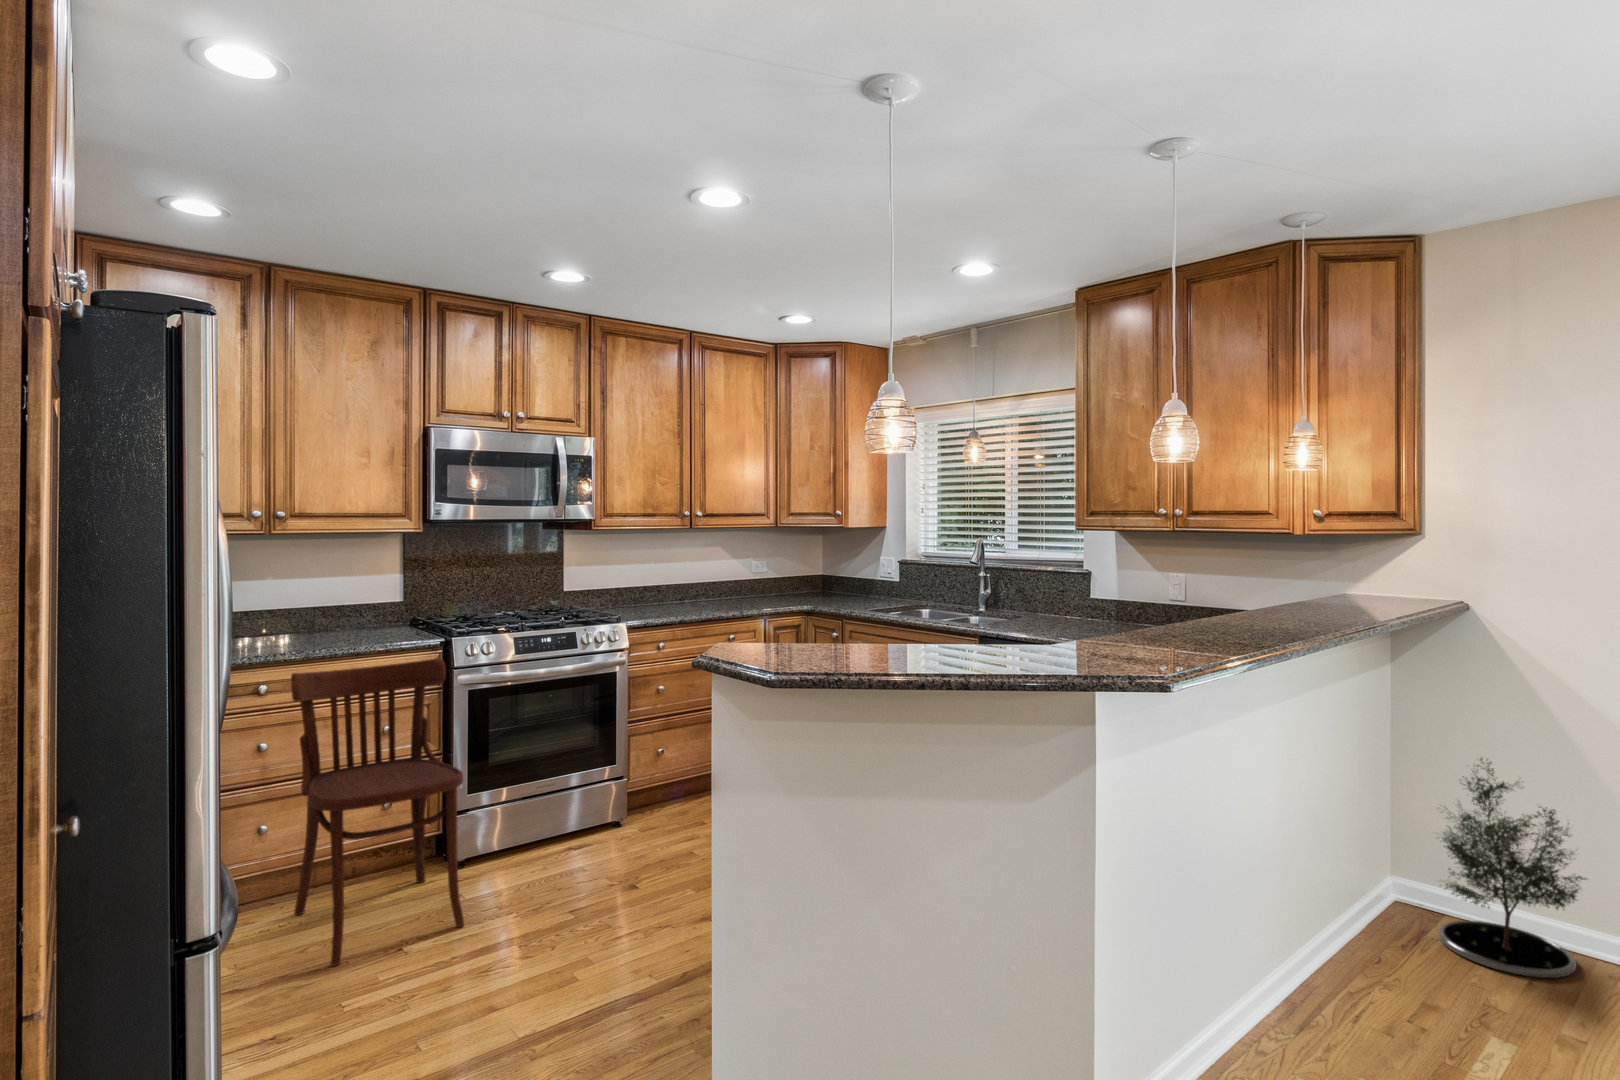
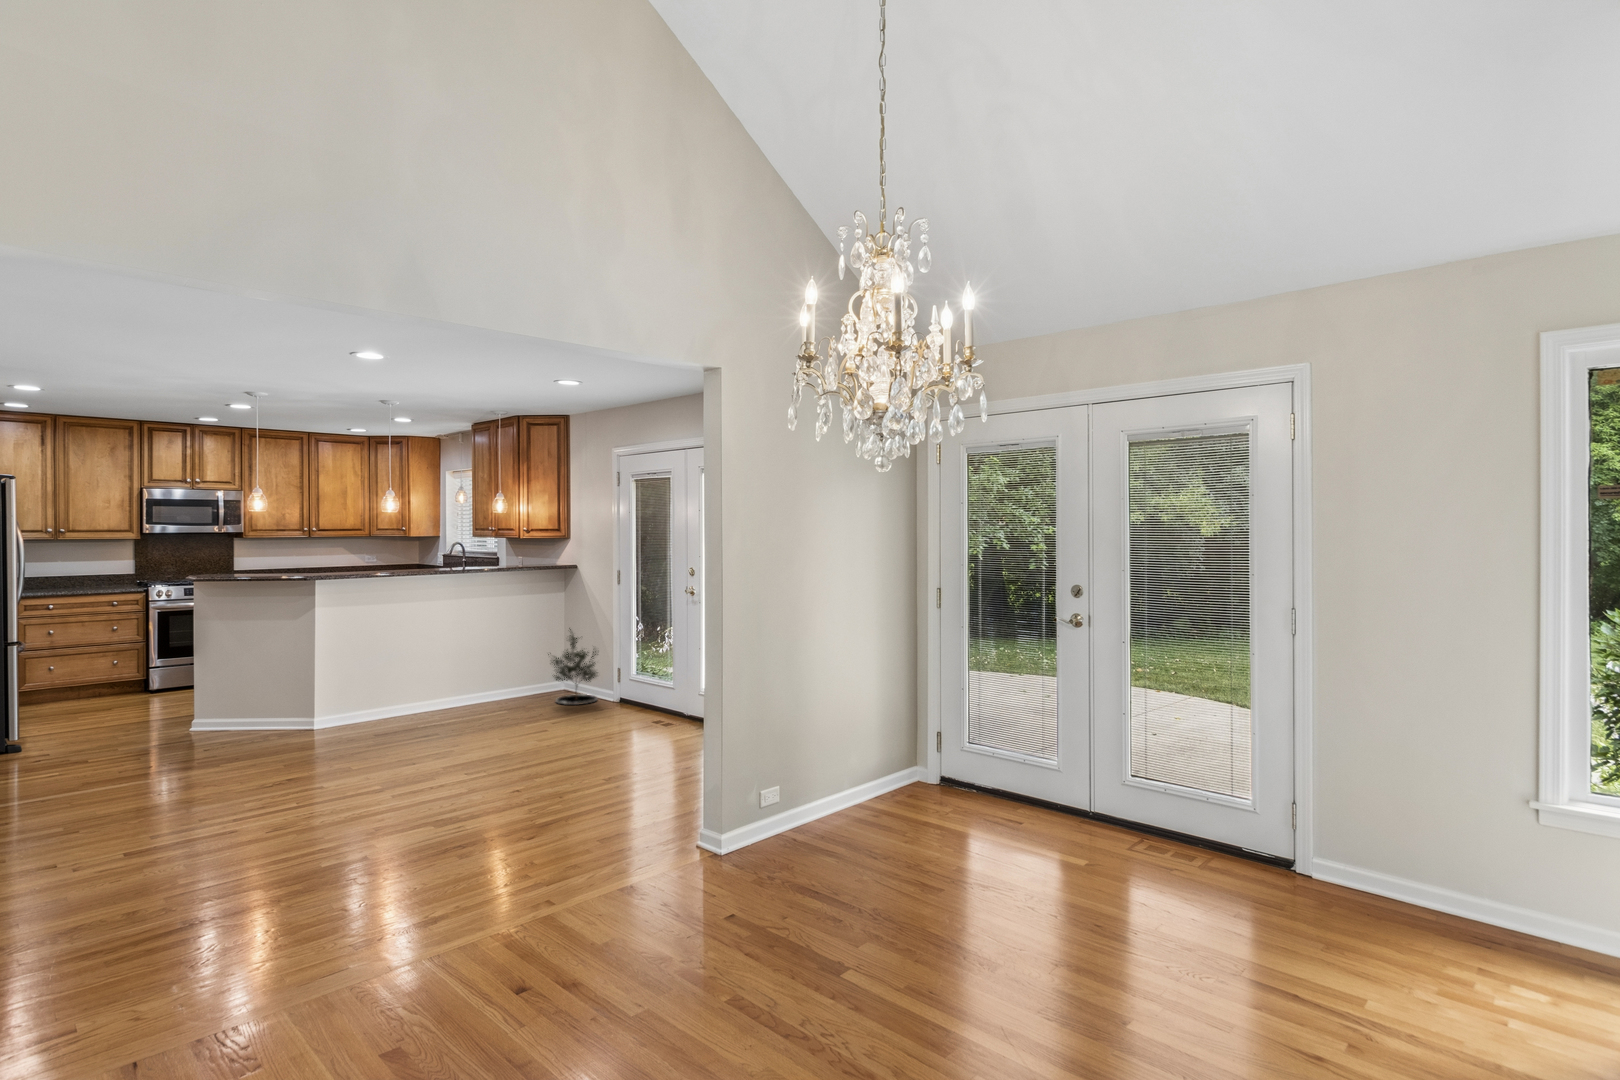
dining chair: present [291,658,464,966] -> none [64,596,146,715]

